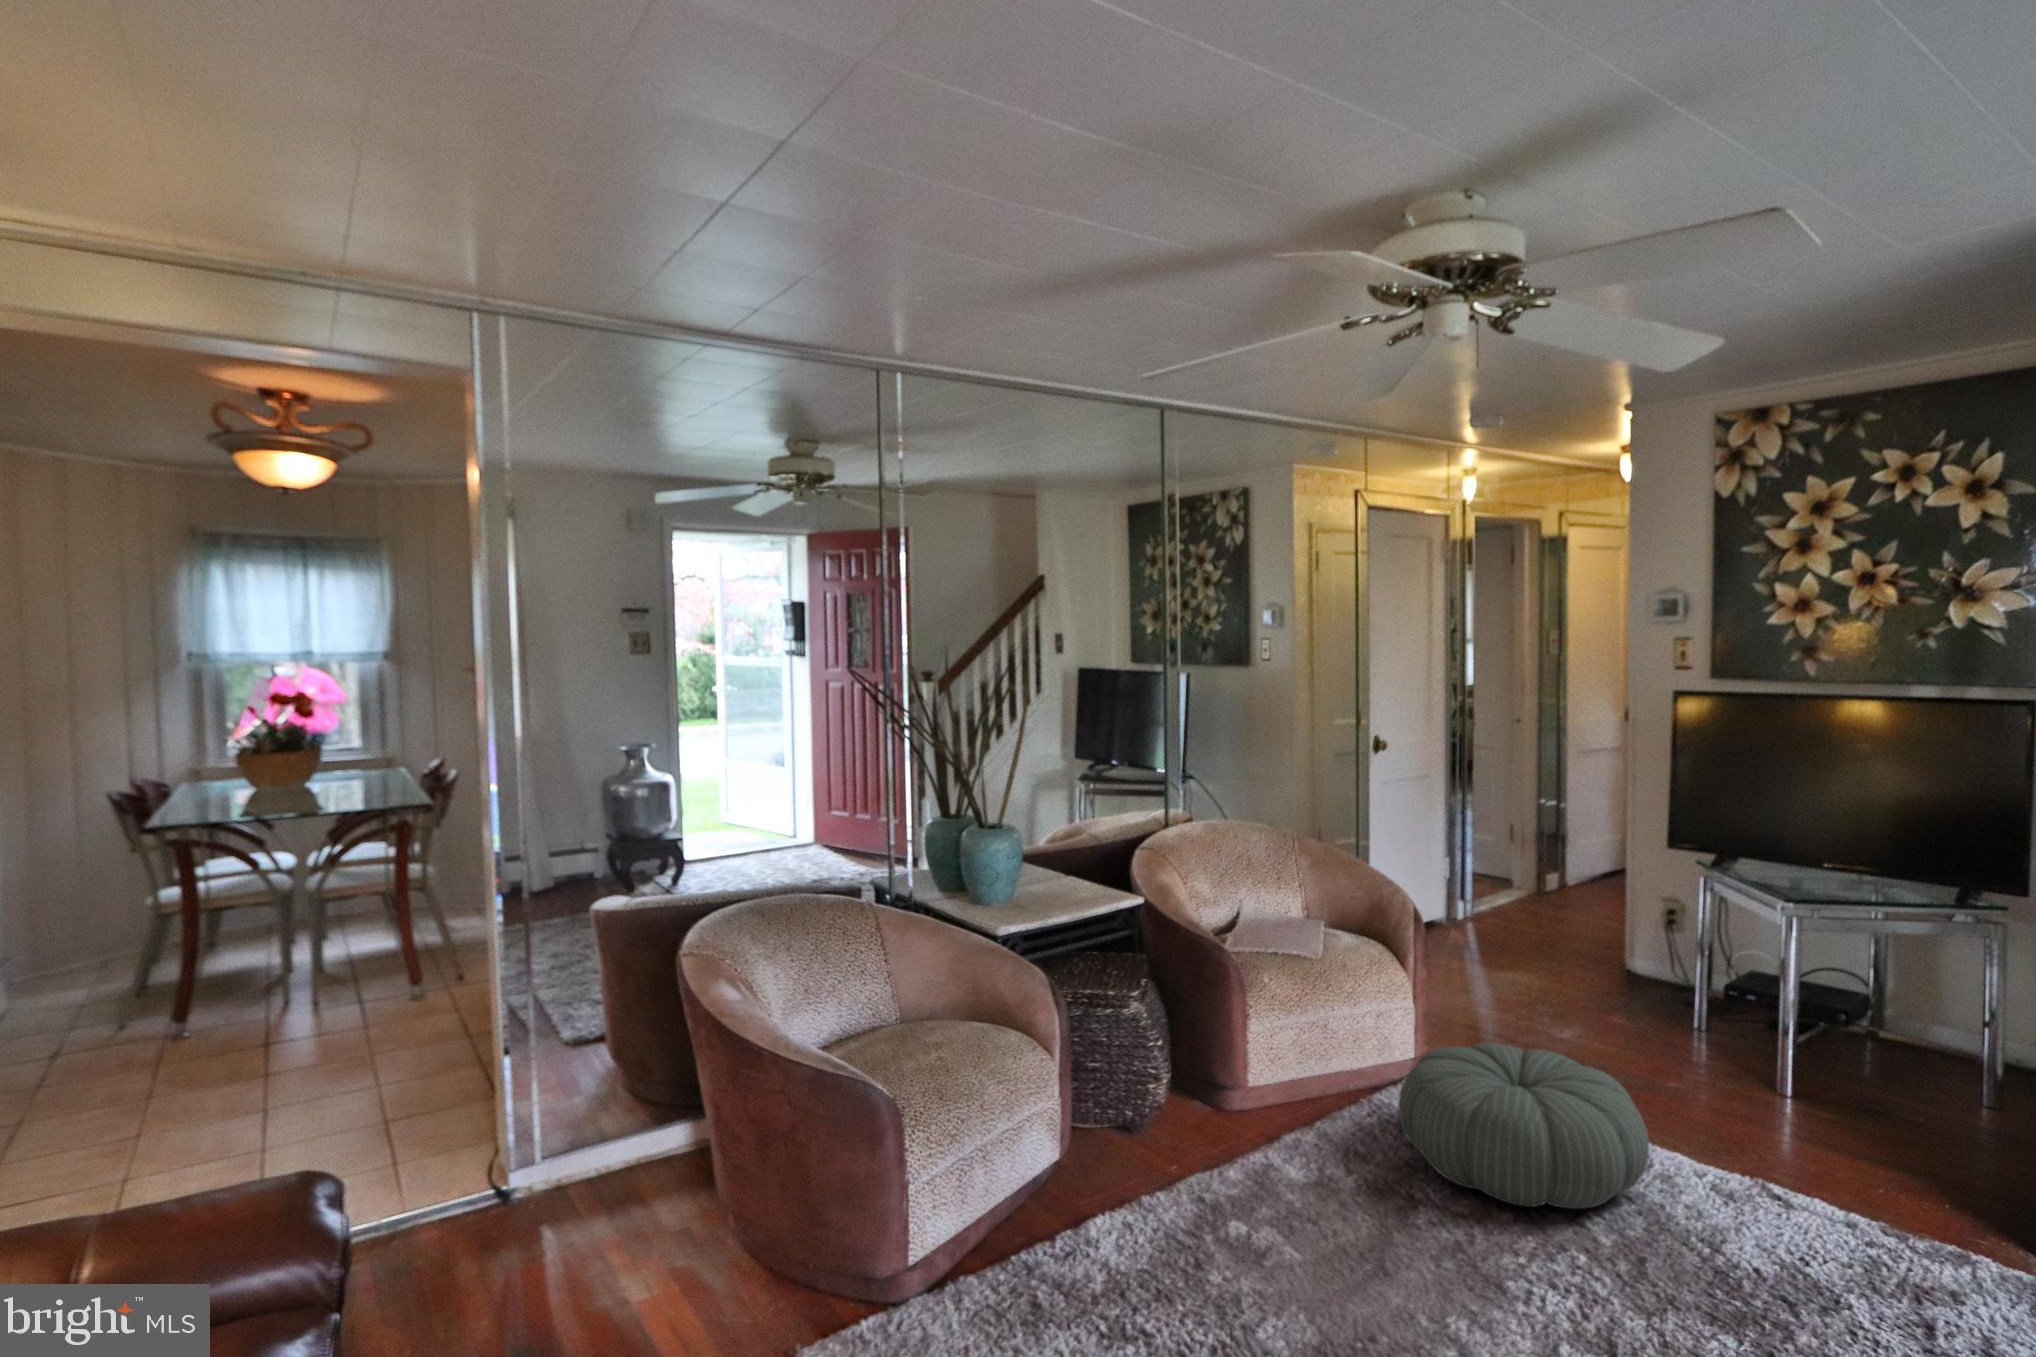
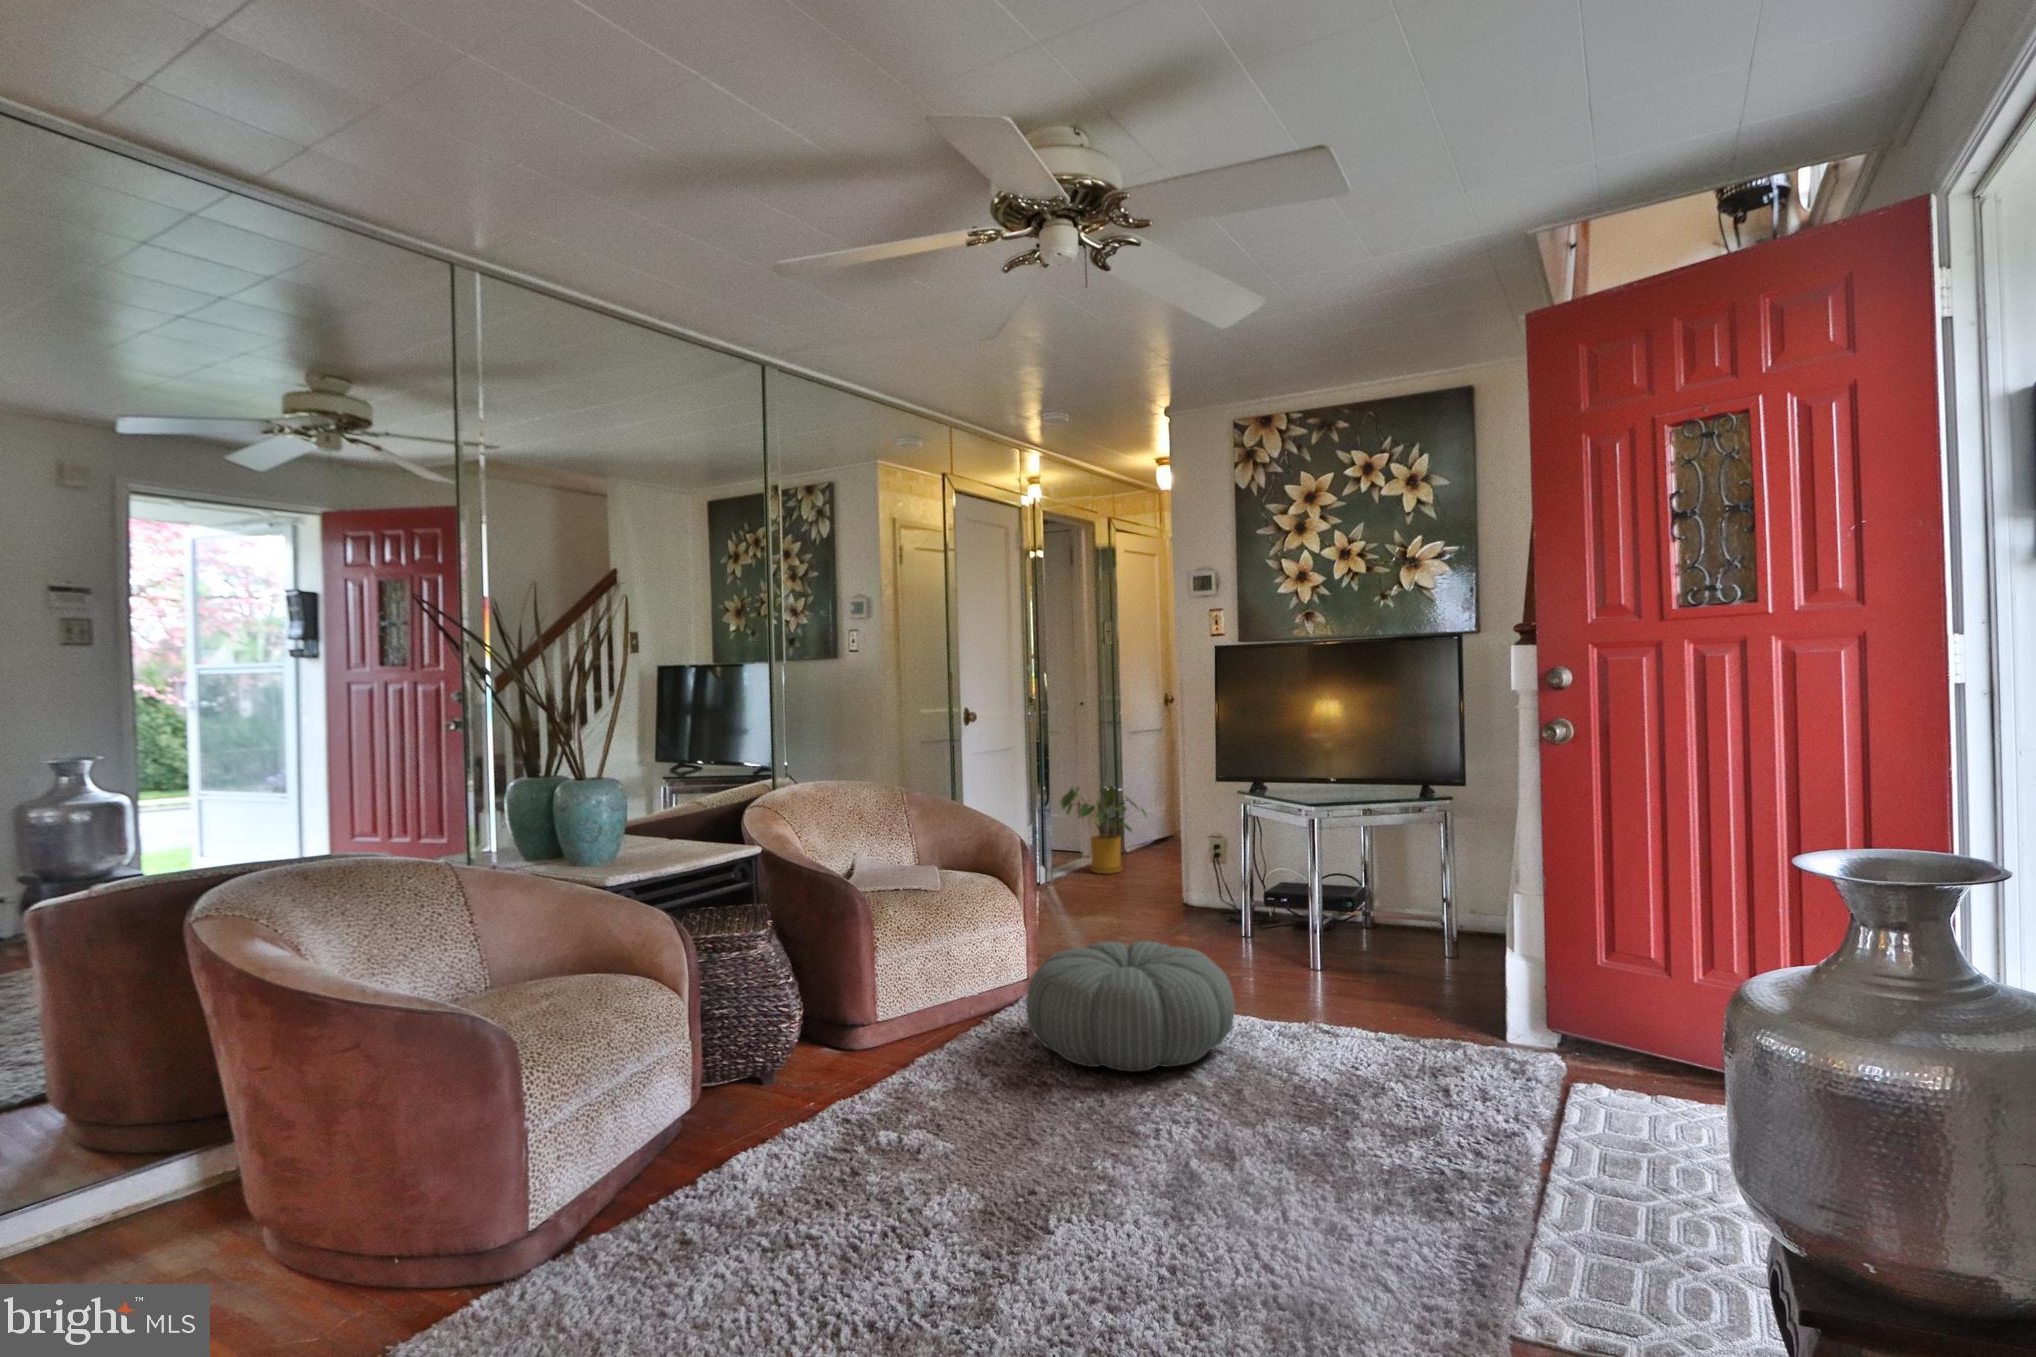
house plant: none [1483,811,1590,914] -> present [1060,785,1147,874]

